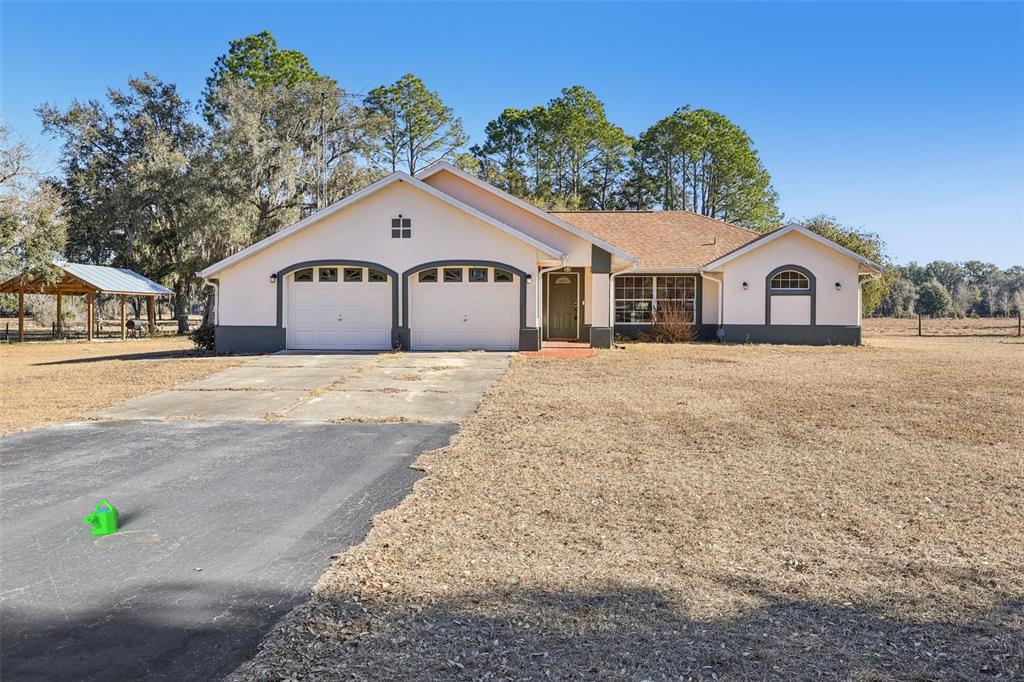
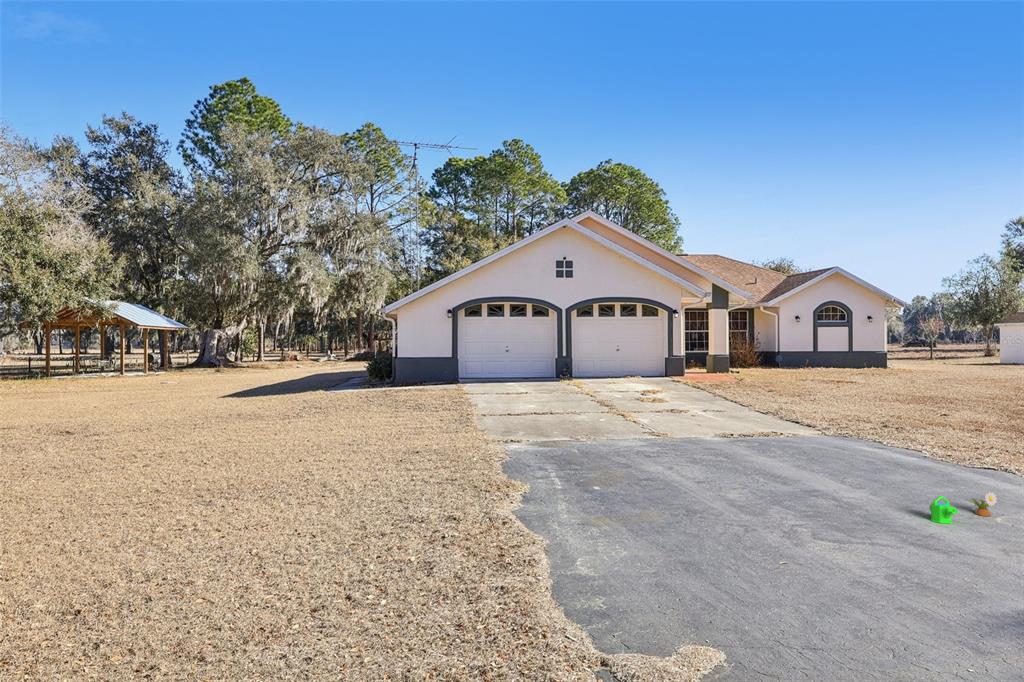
decorative plant: none [166,499,204,529] -> present [969,492,997,516]

